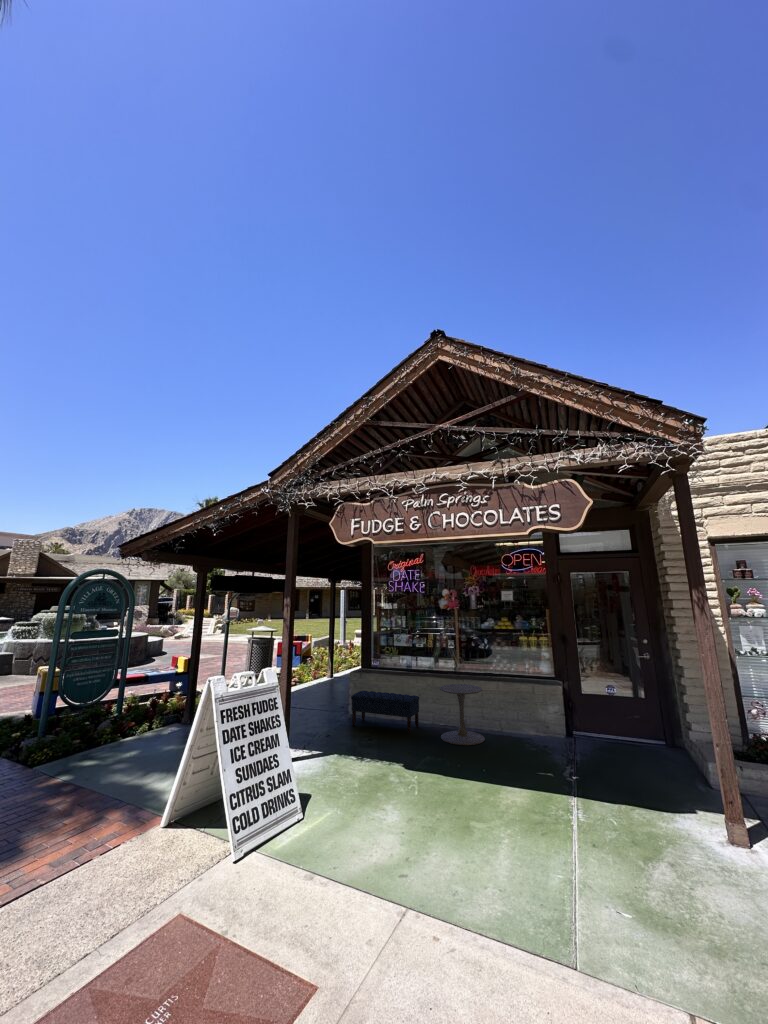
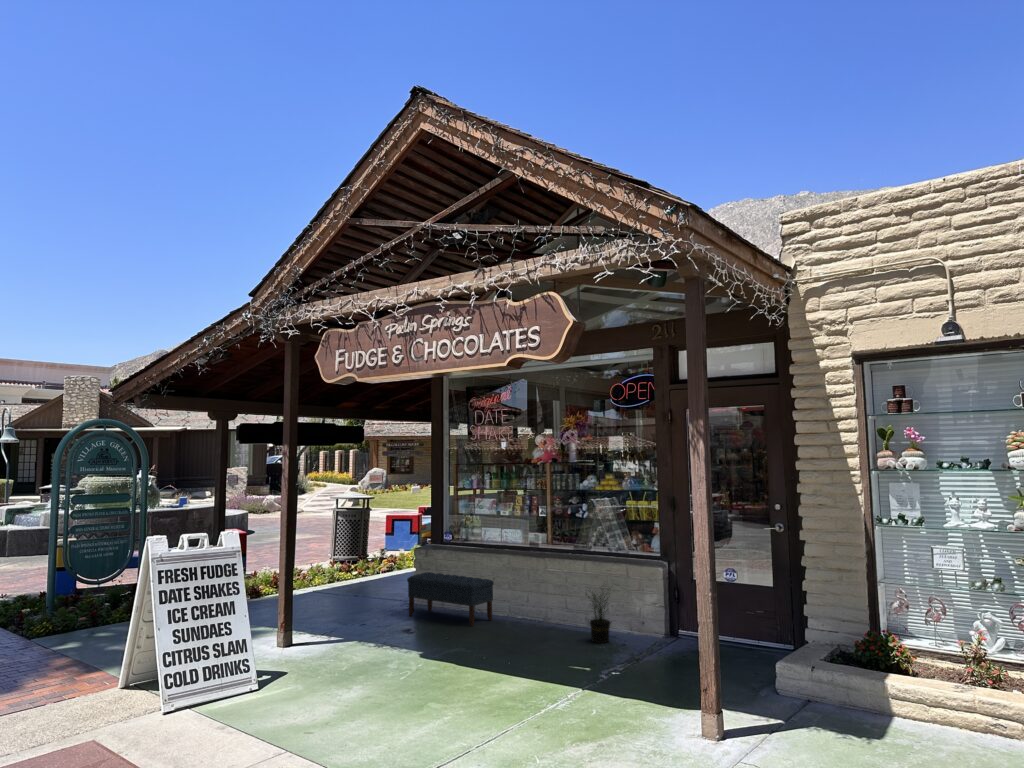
pedestal table: present [440,684,485,745] -> none [503,565,562,641]
potted plant: none [500,695,528,744] -> present [588,594,611,643]

